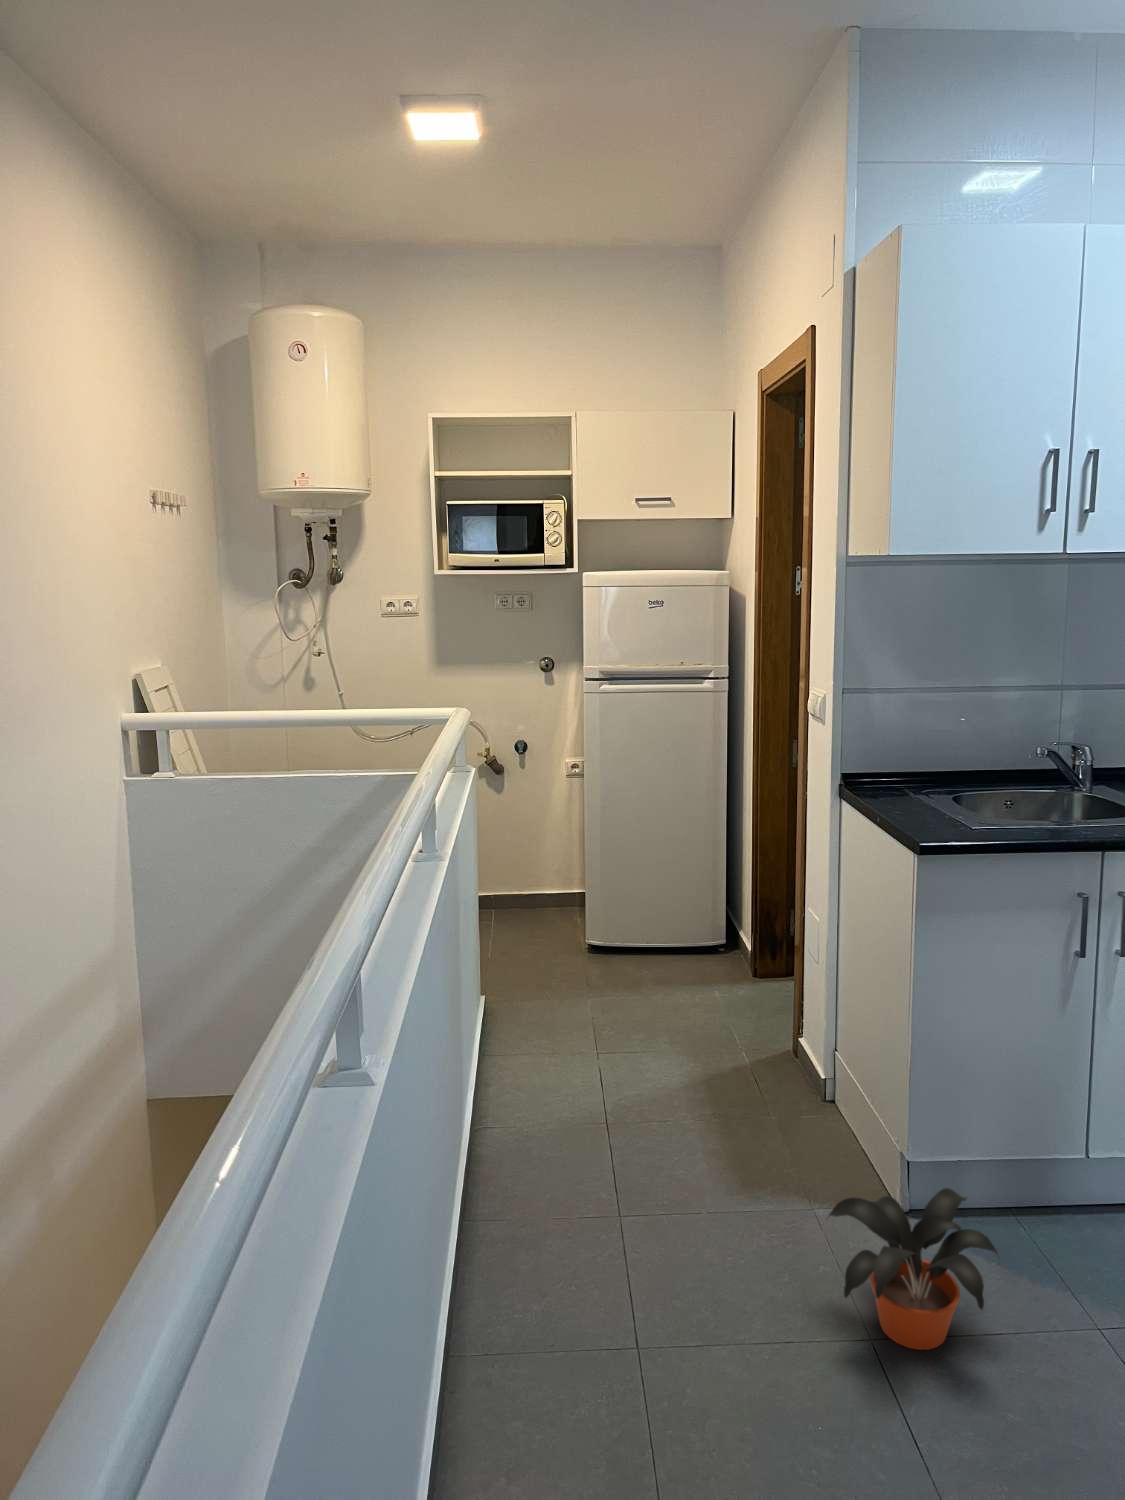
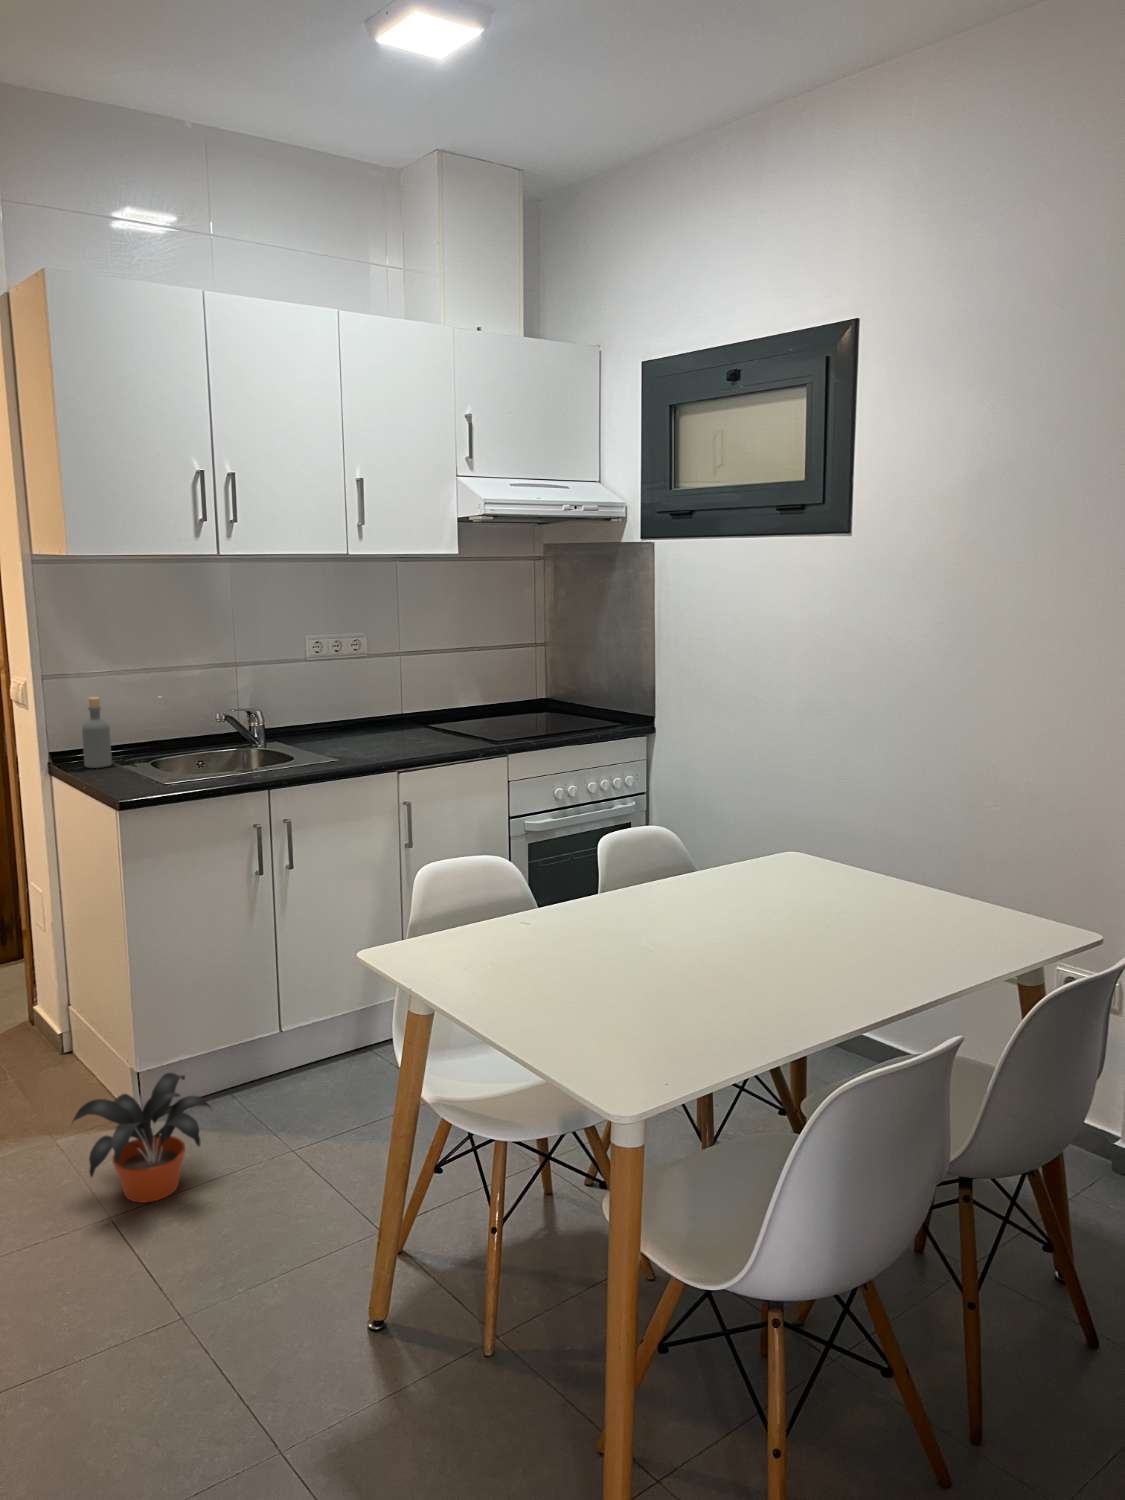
bottle: none [878,717,910,797] -> present [82,697,112,768]

